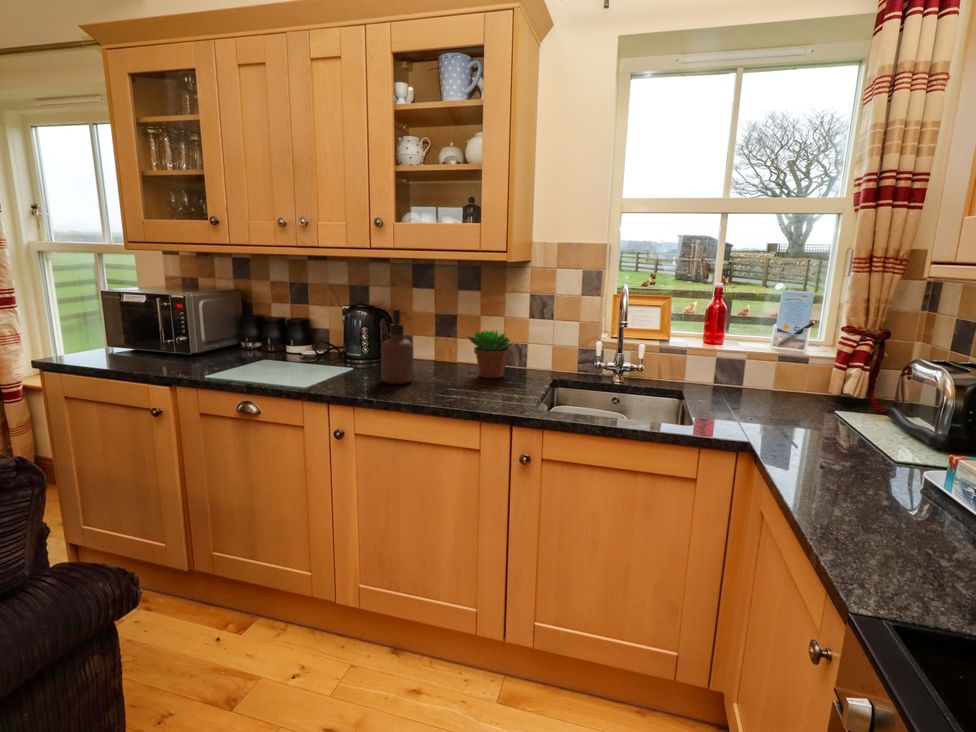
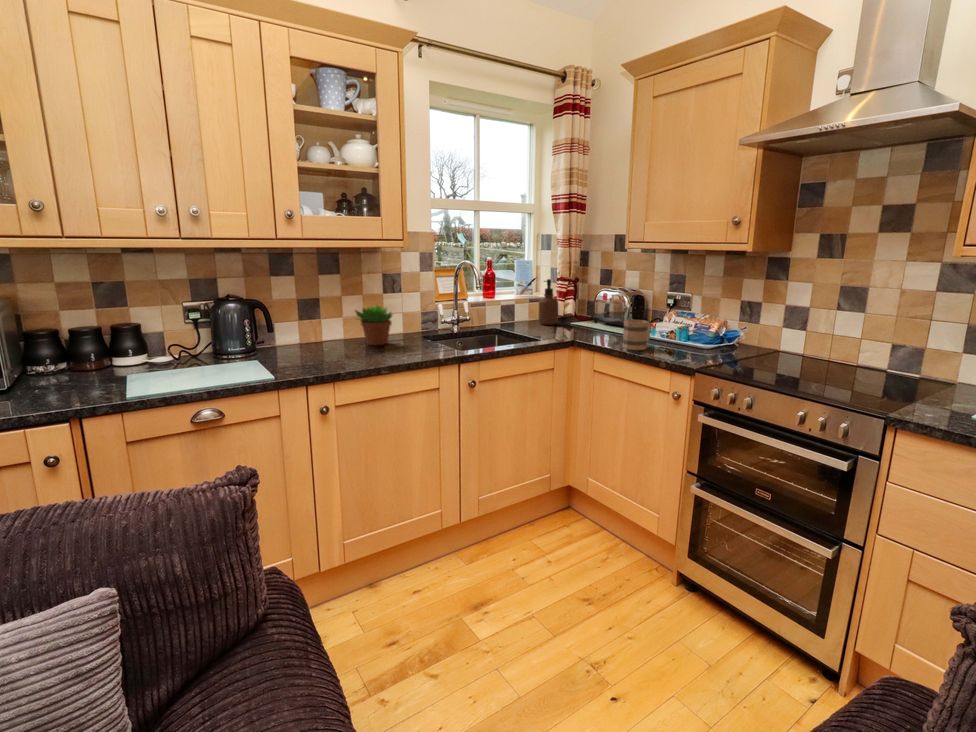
soap dispenser: present [381,309,413,384] -> present [539,279,558,325]
mug: none [824,422,919,495] -> present [622,320,651,350]

